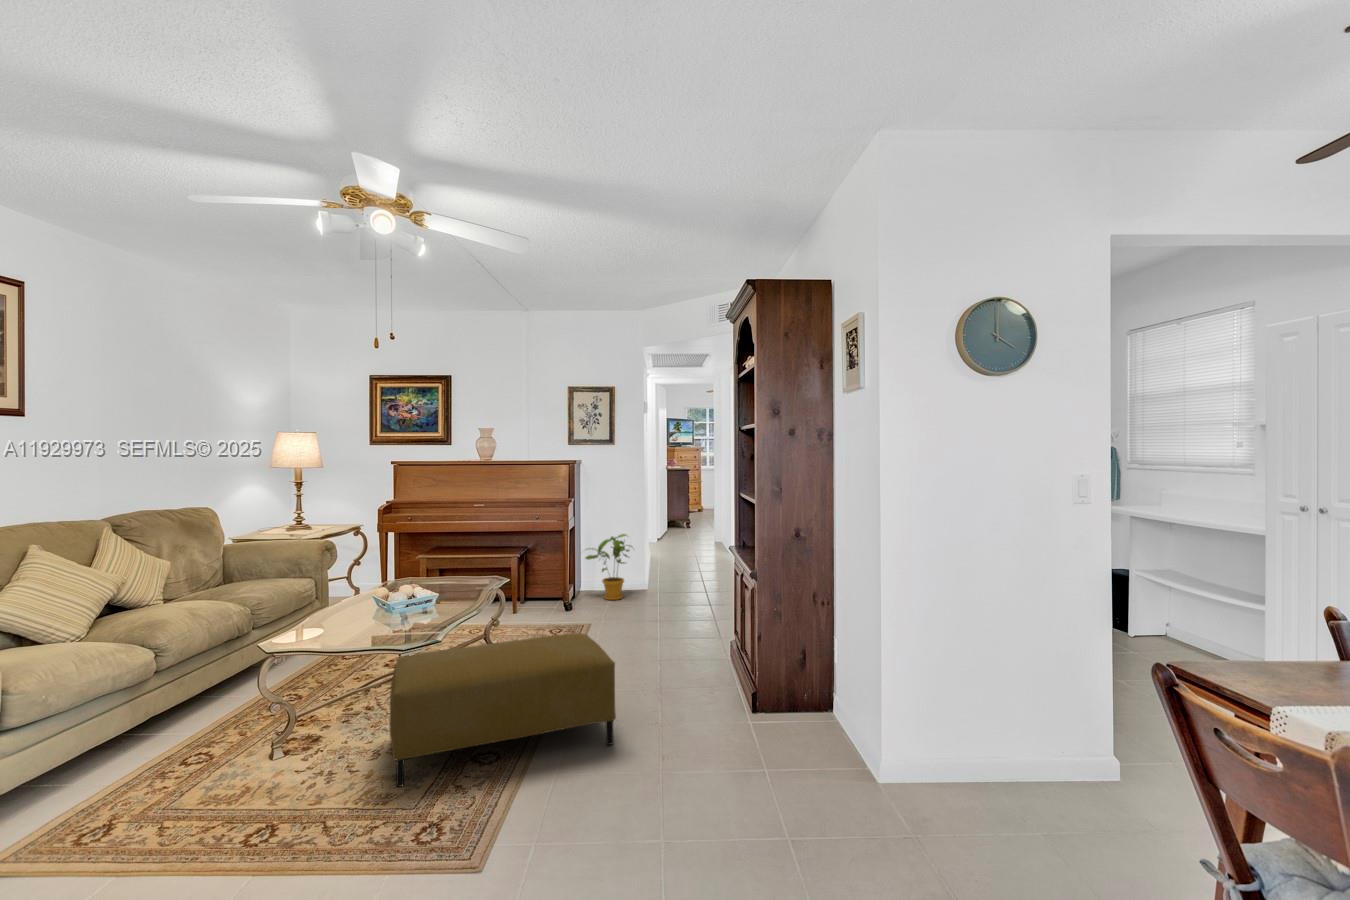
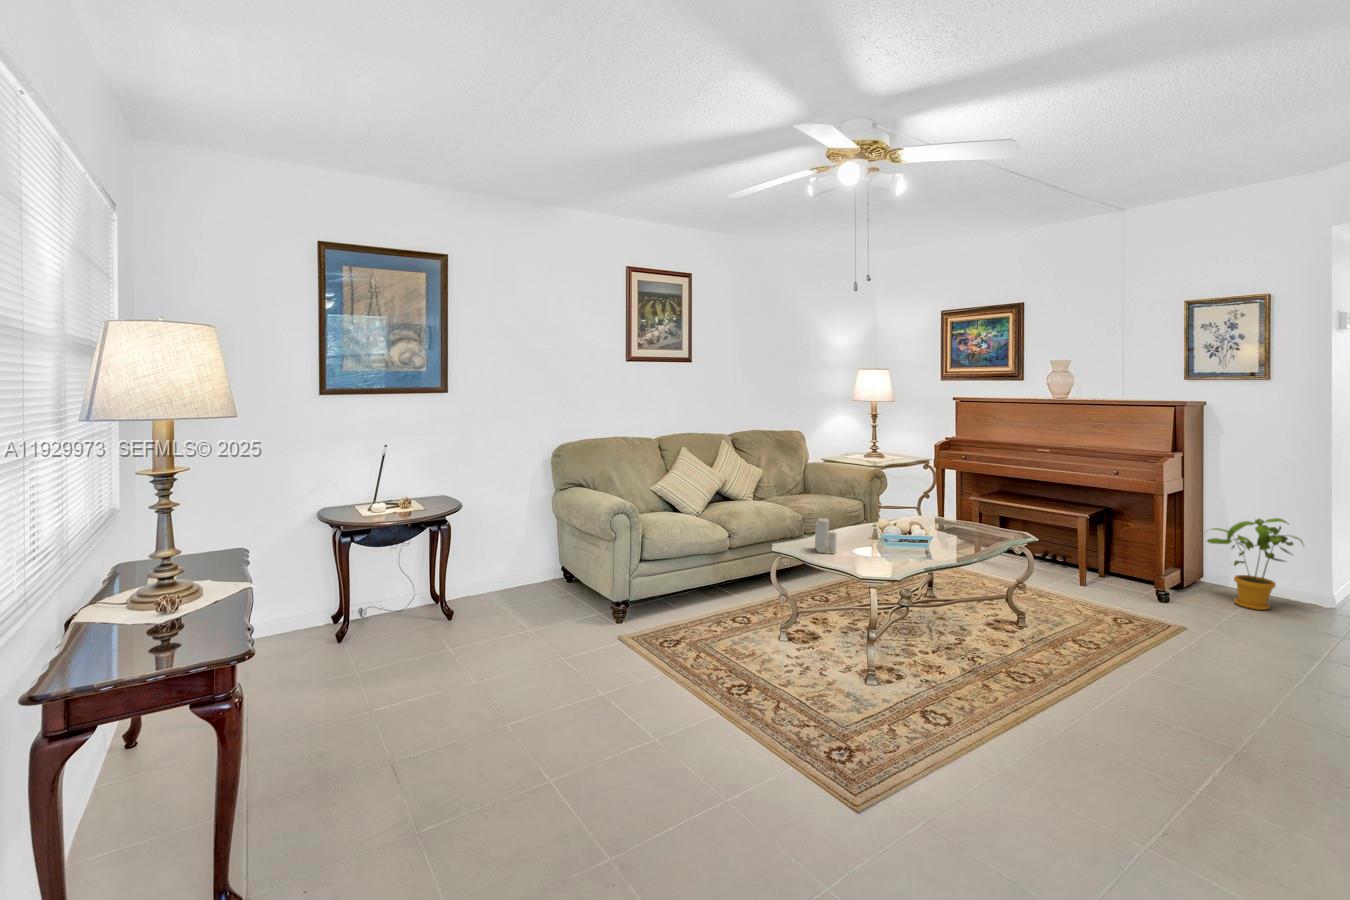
candle: none [309,593,339,637] -> present [815,518,837,554]
ottoman: present [389,633,616,787] -> none [843,591,1103,774]

